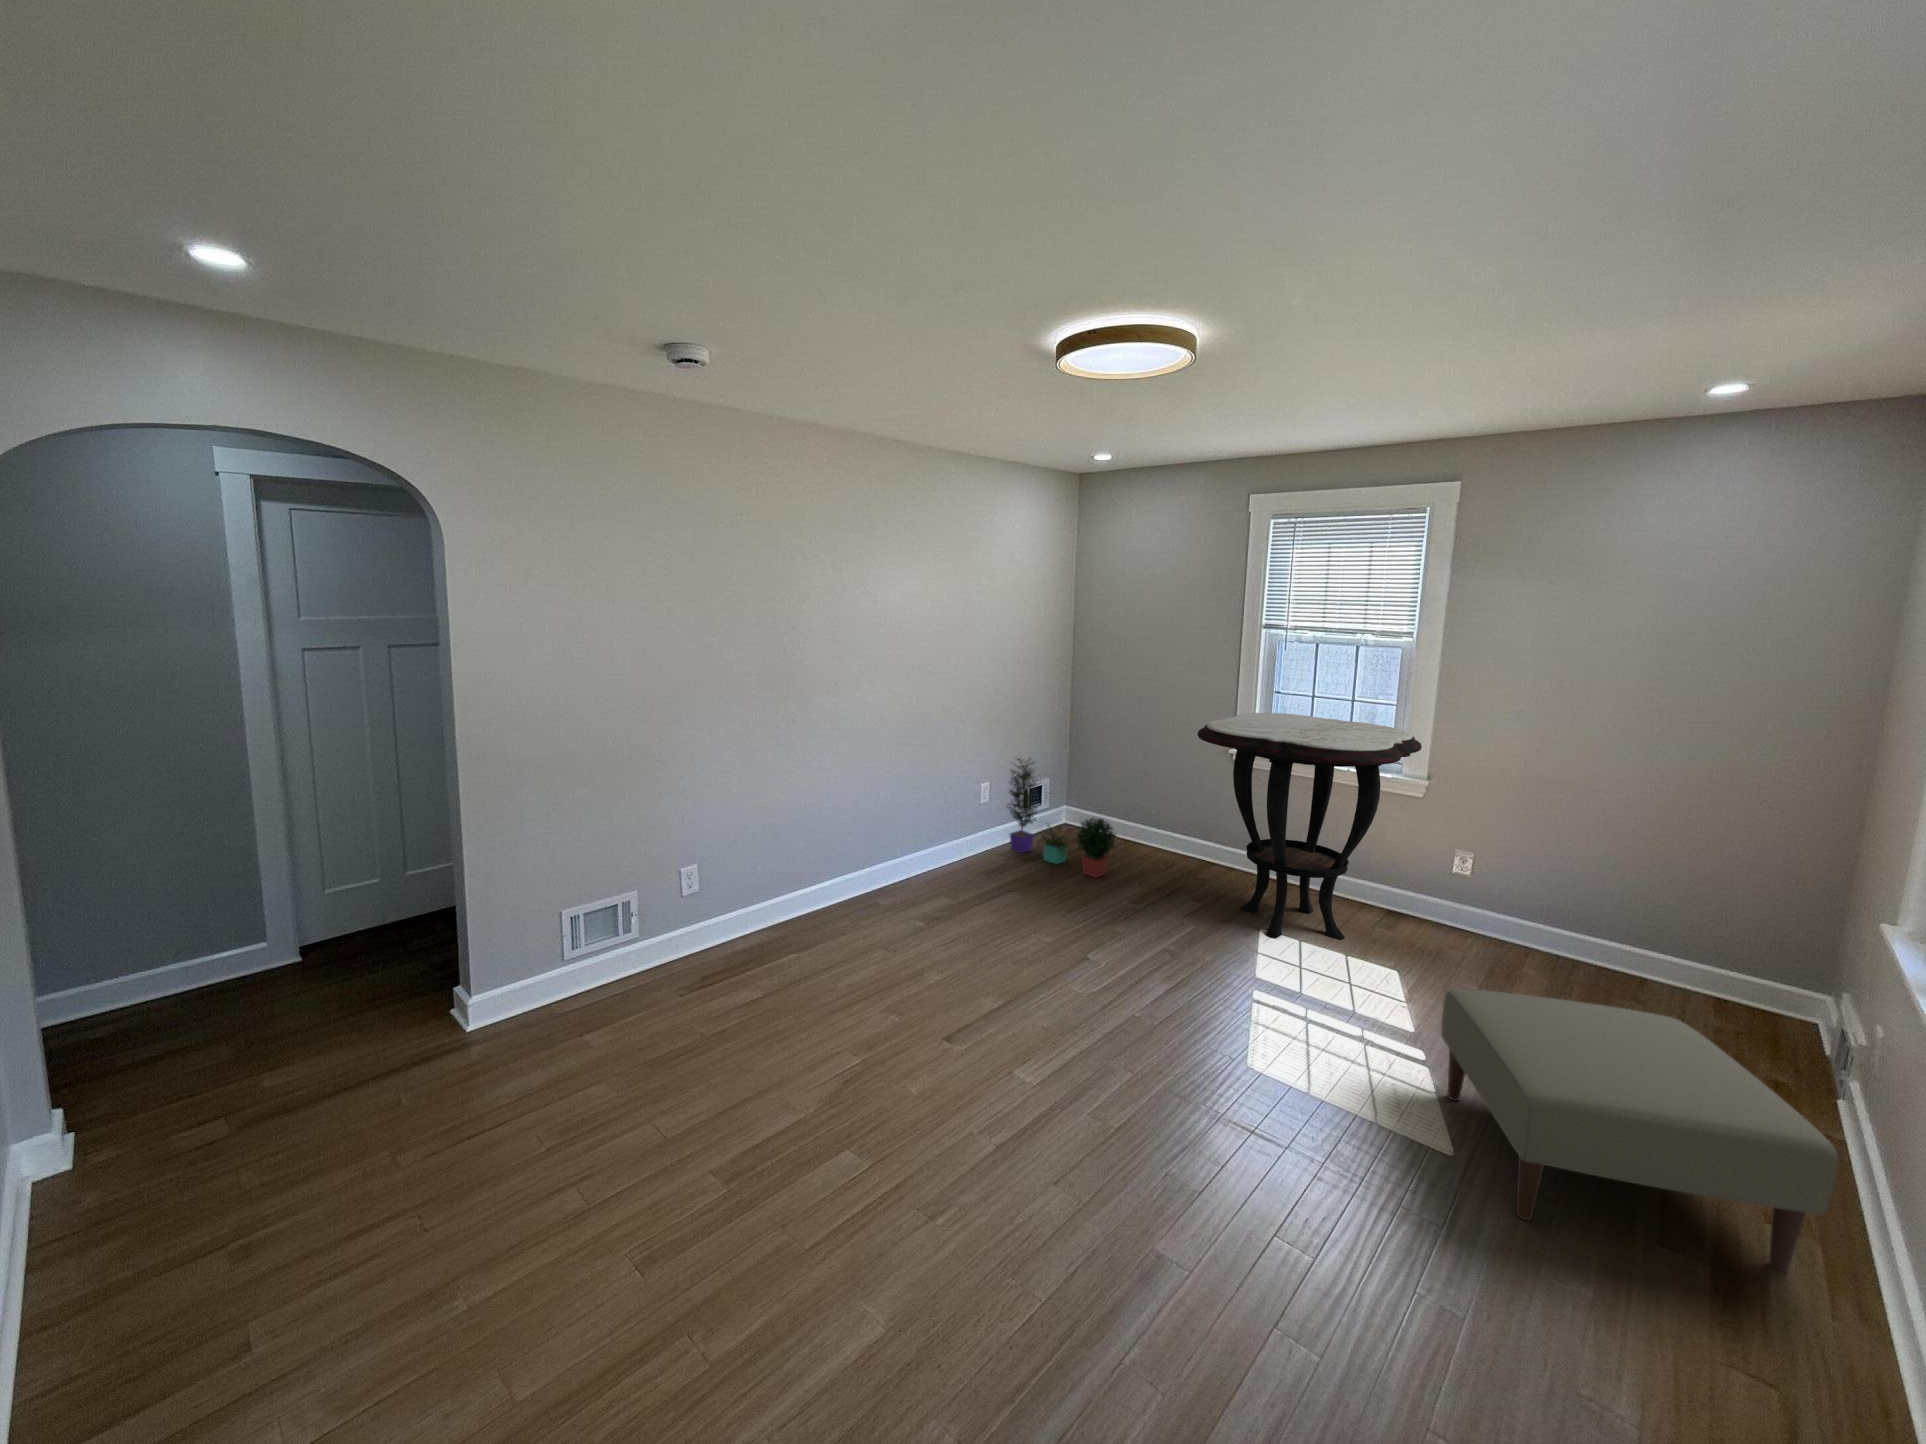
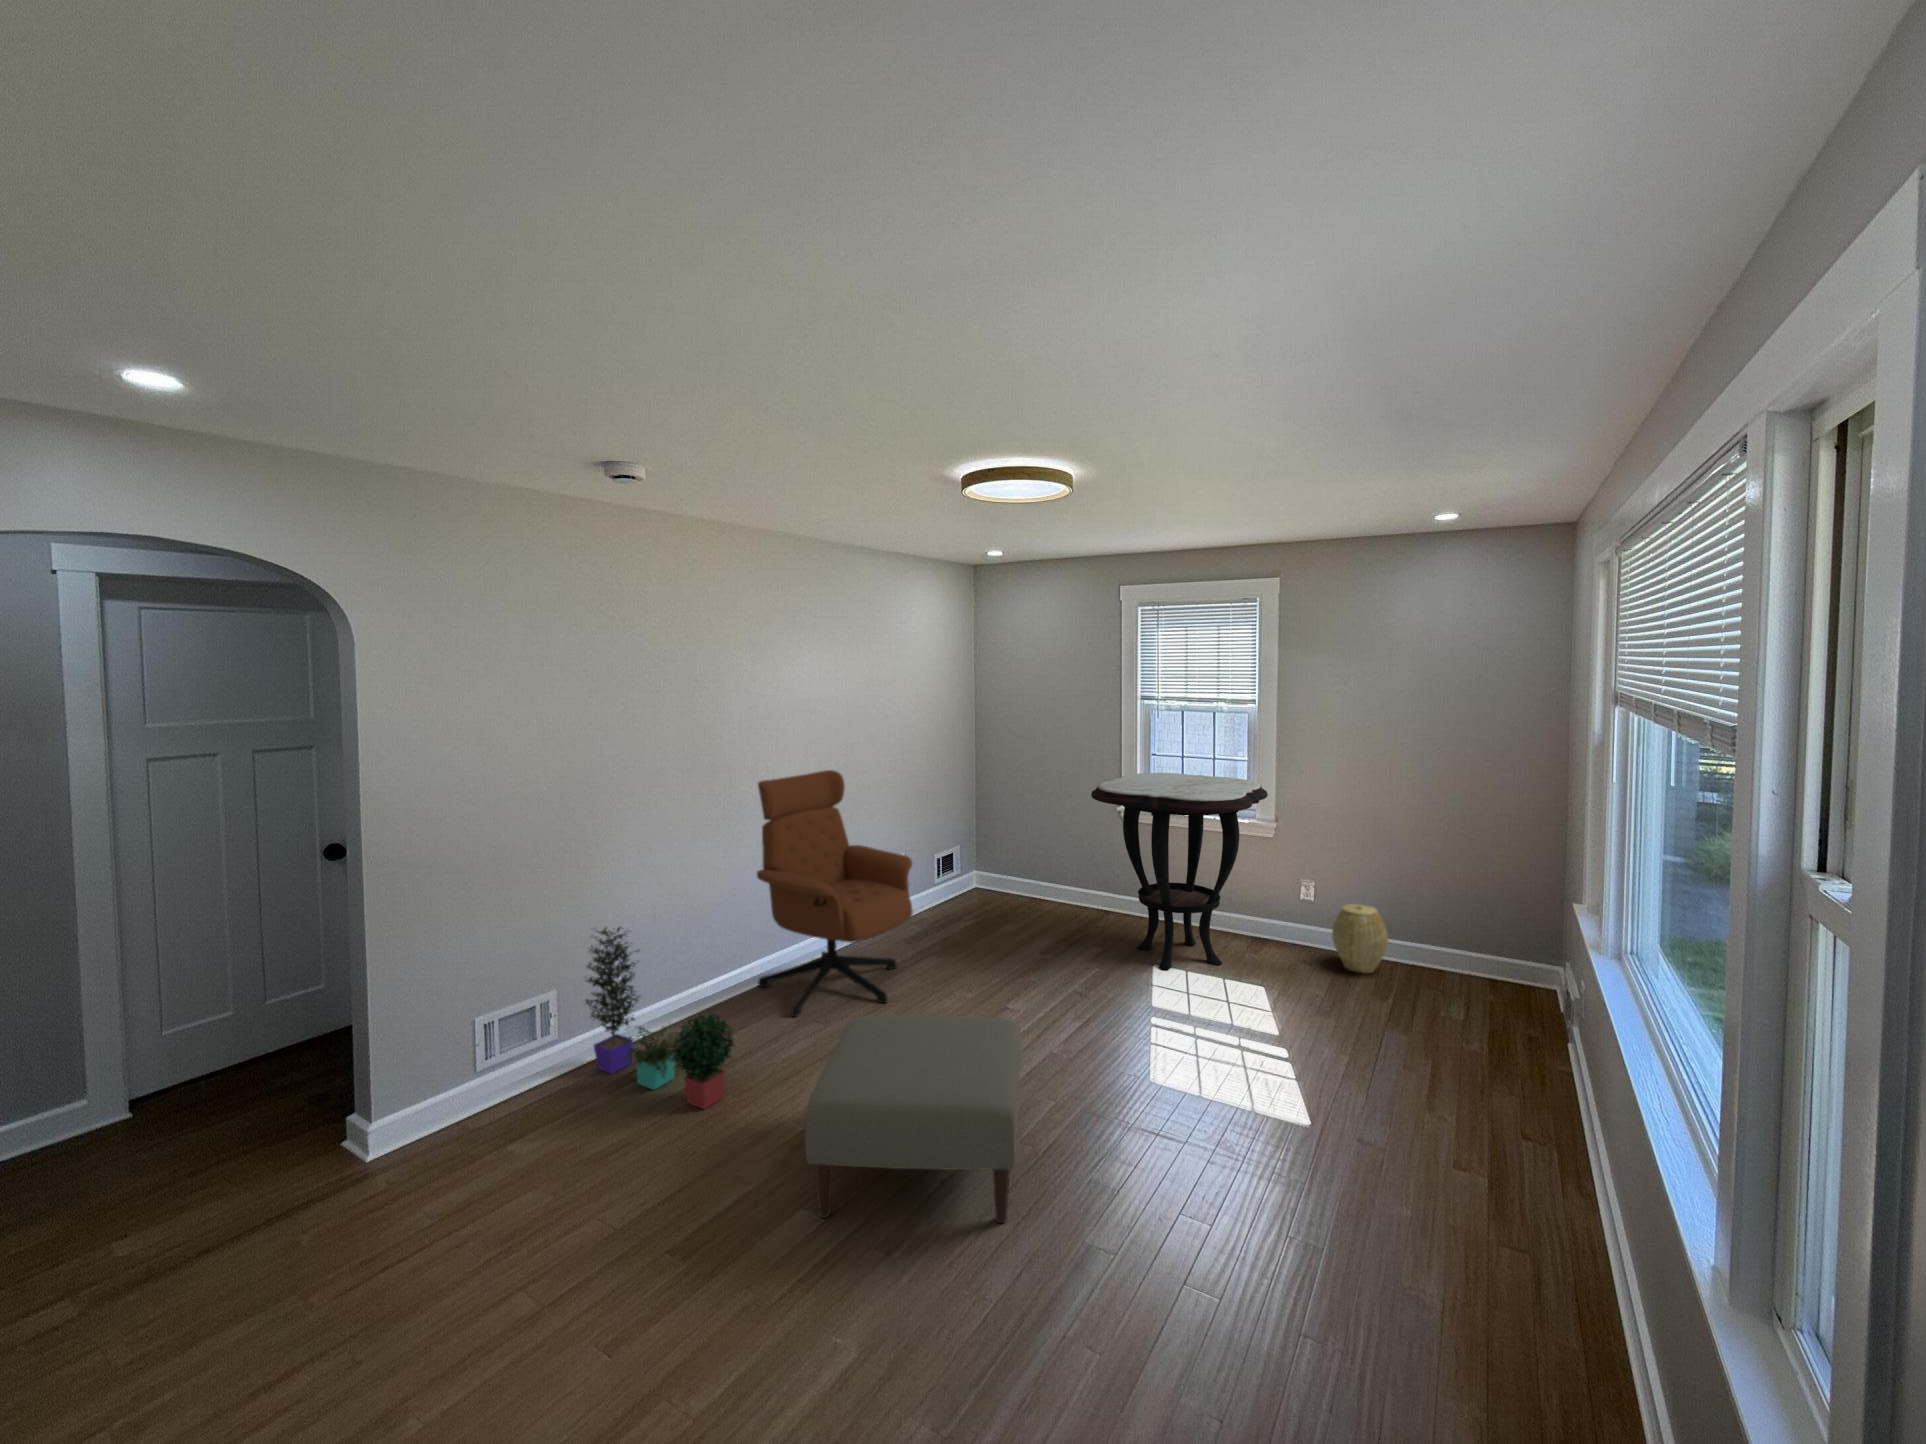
armchair: none [830,691,991,941] -> present [757,770,913,1017]
potted plant: present [1007,759,1116,877] -> present [586,927,734,1109]
woven basket: none [1493,886,1572,971] -> present [1332,904,1388,973]
ottoman: present [1441,989,1838,1272] -> present [805,1015,1021,1223]

